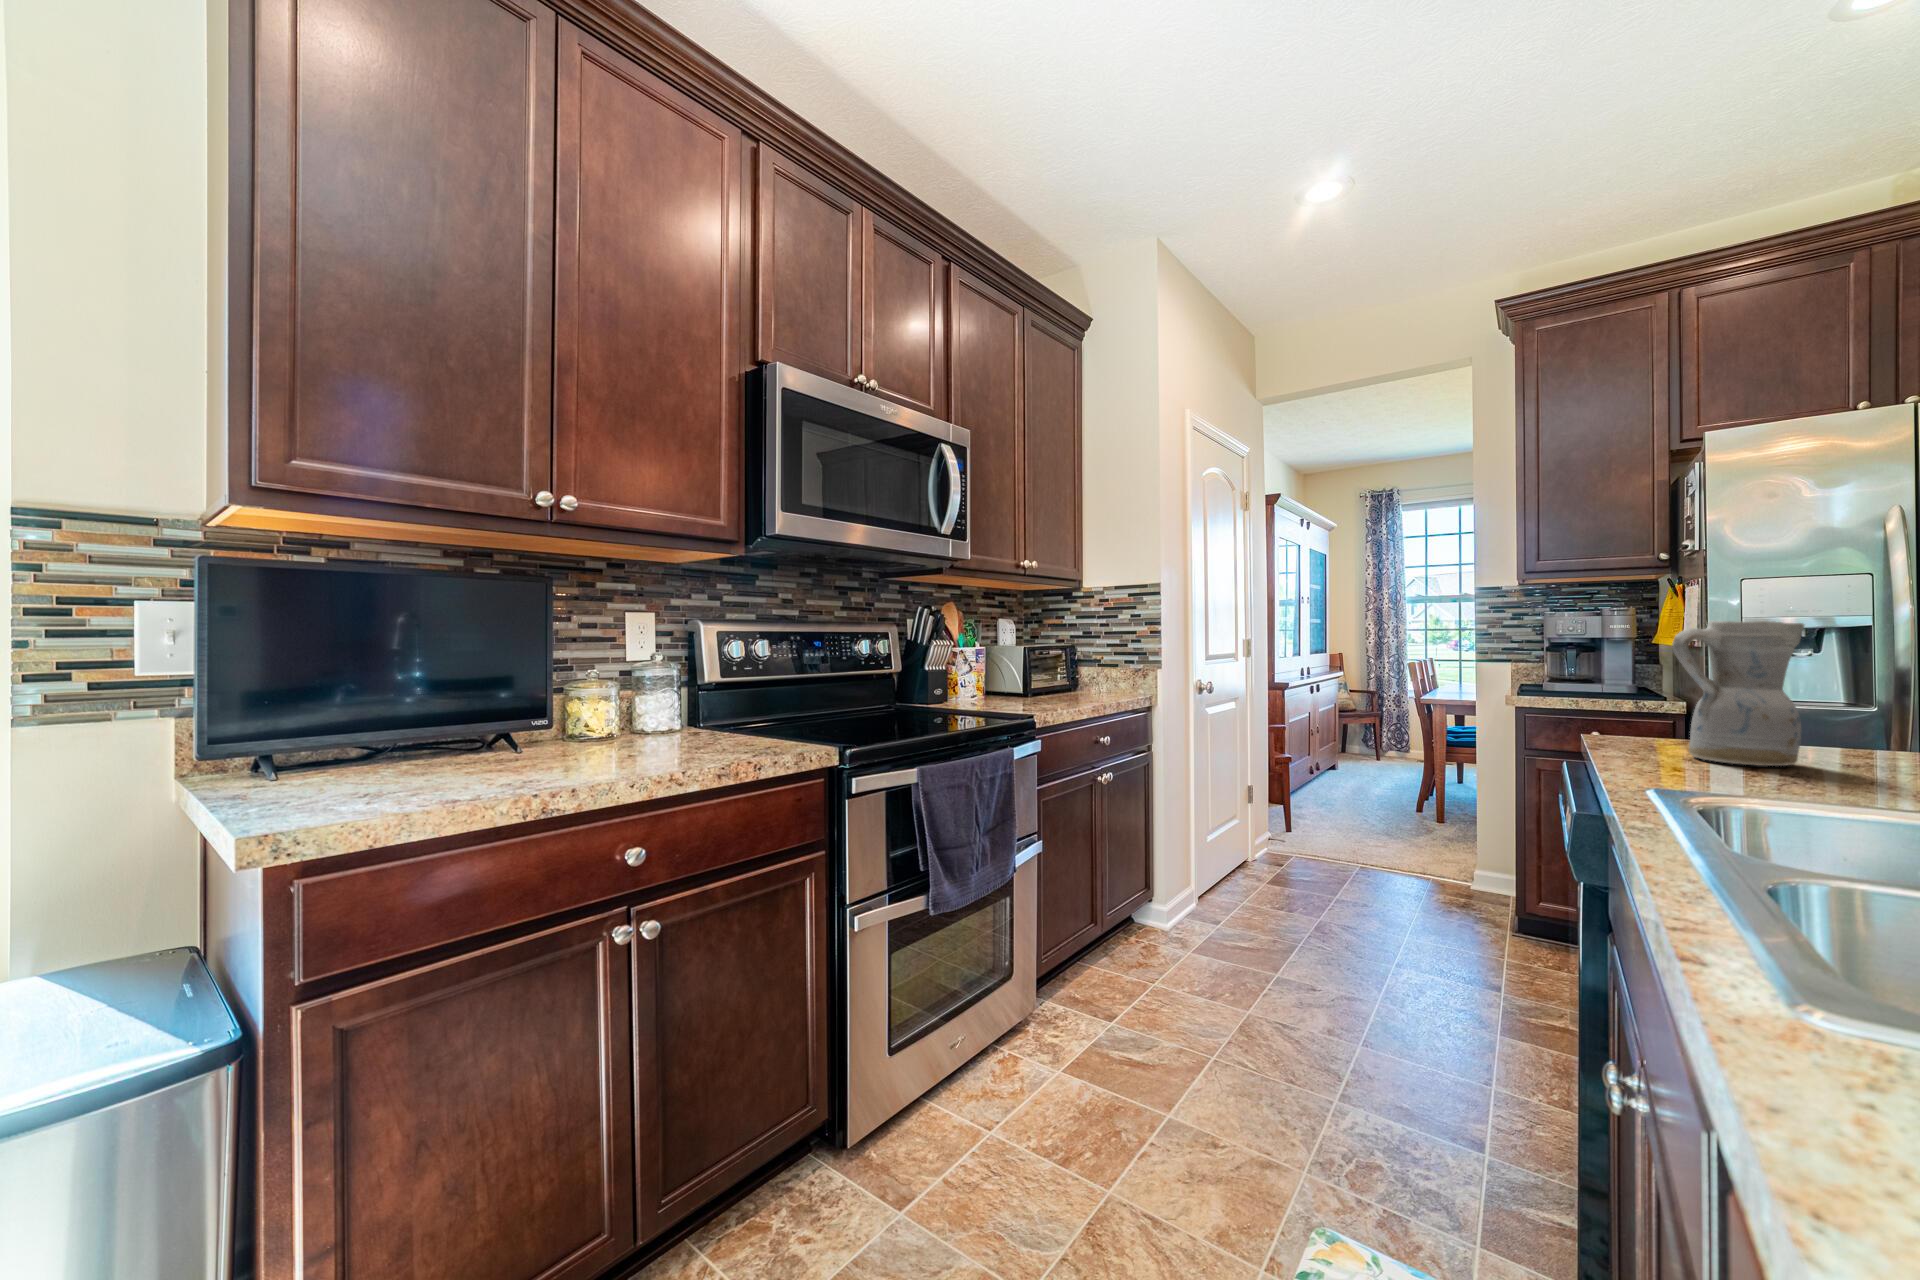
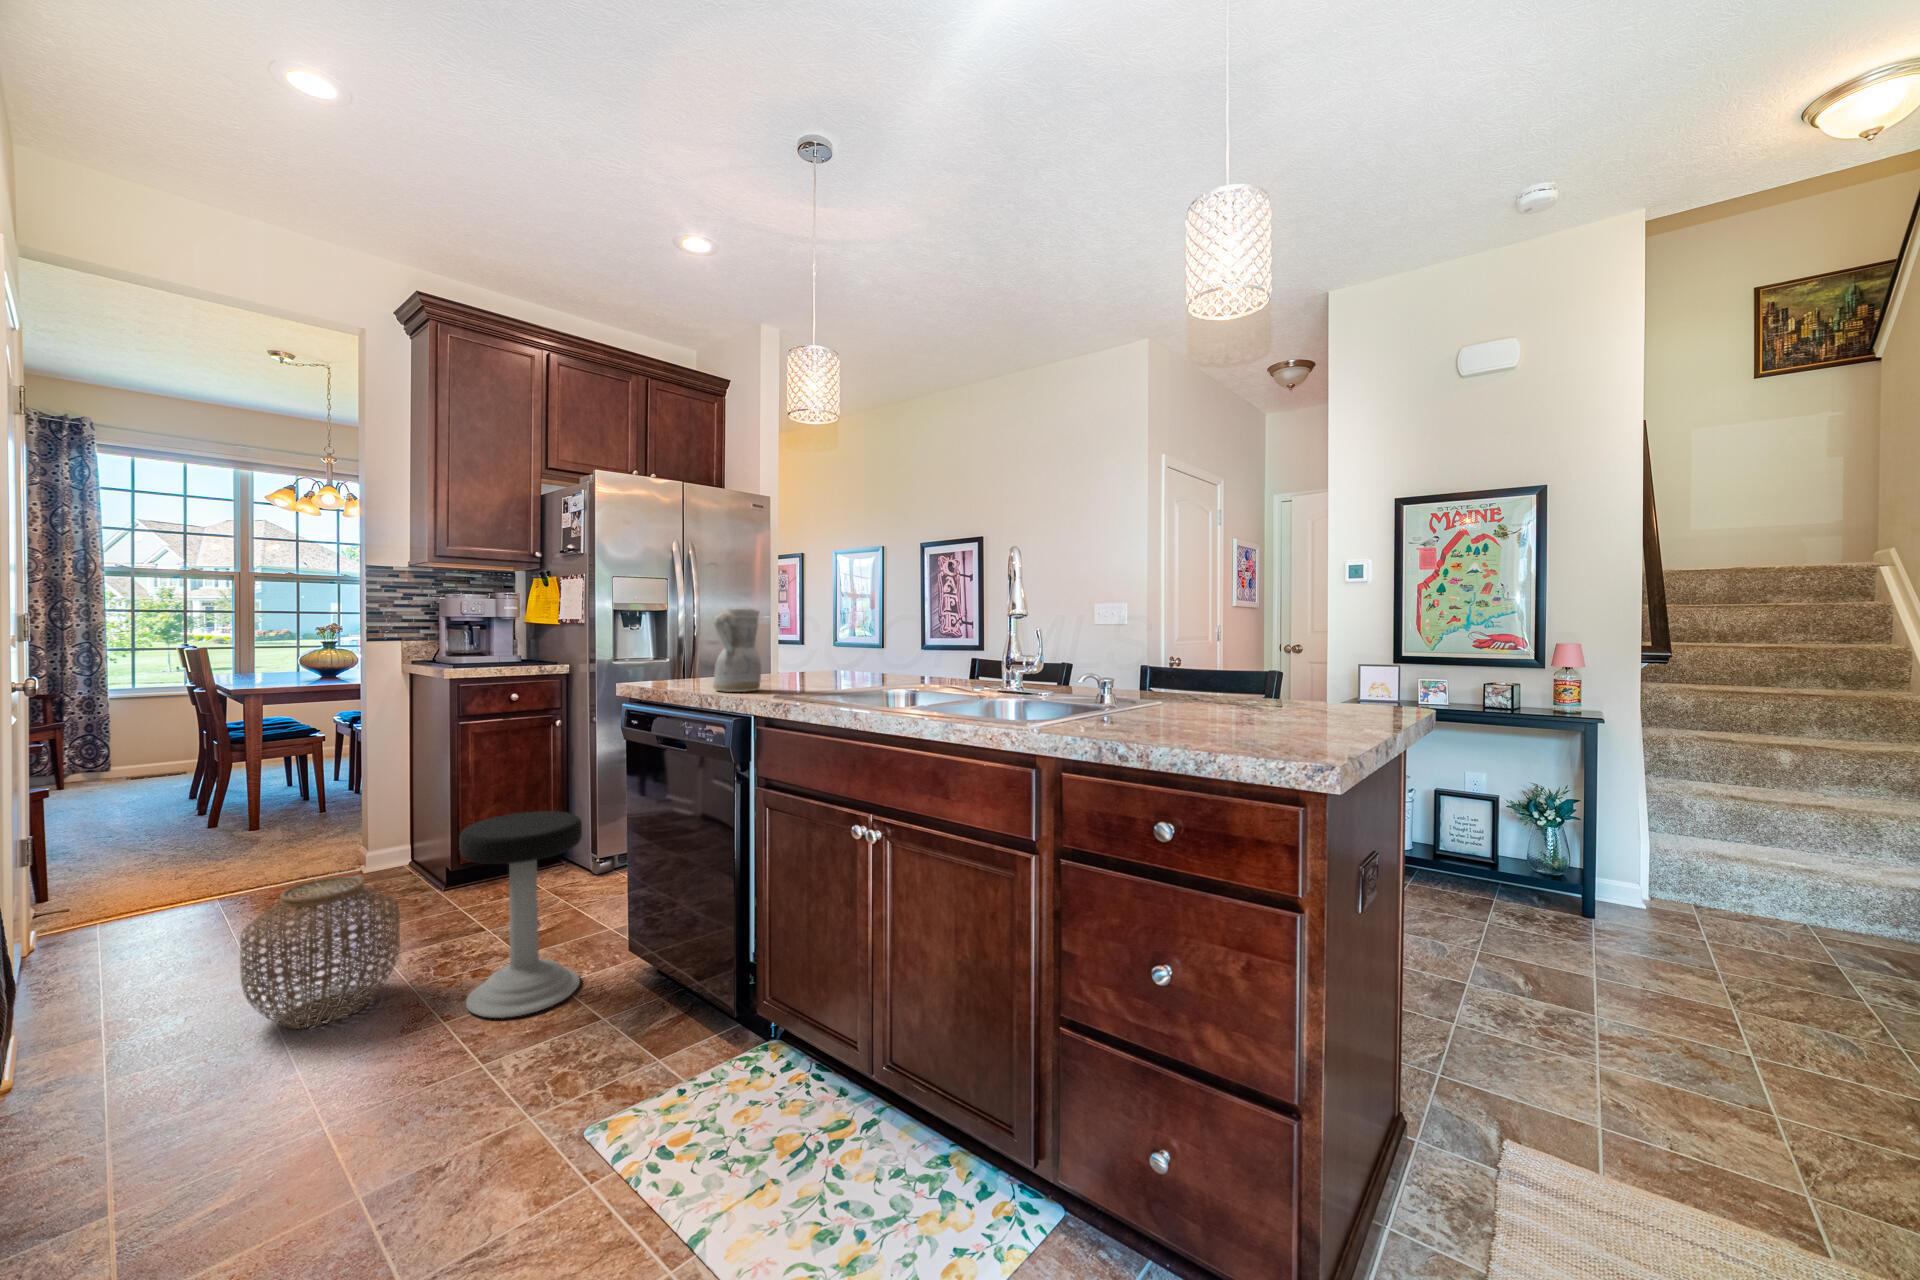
stool: none [1376,857,1519,1103] -> present [459,811,582,1018]
woven basket: none [1247,866,1364,997] -> present [240,877,400,1029]

